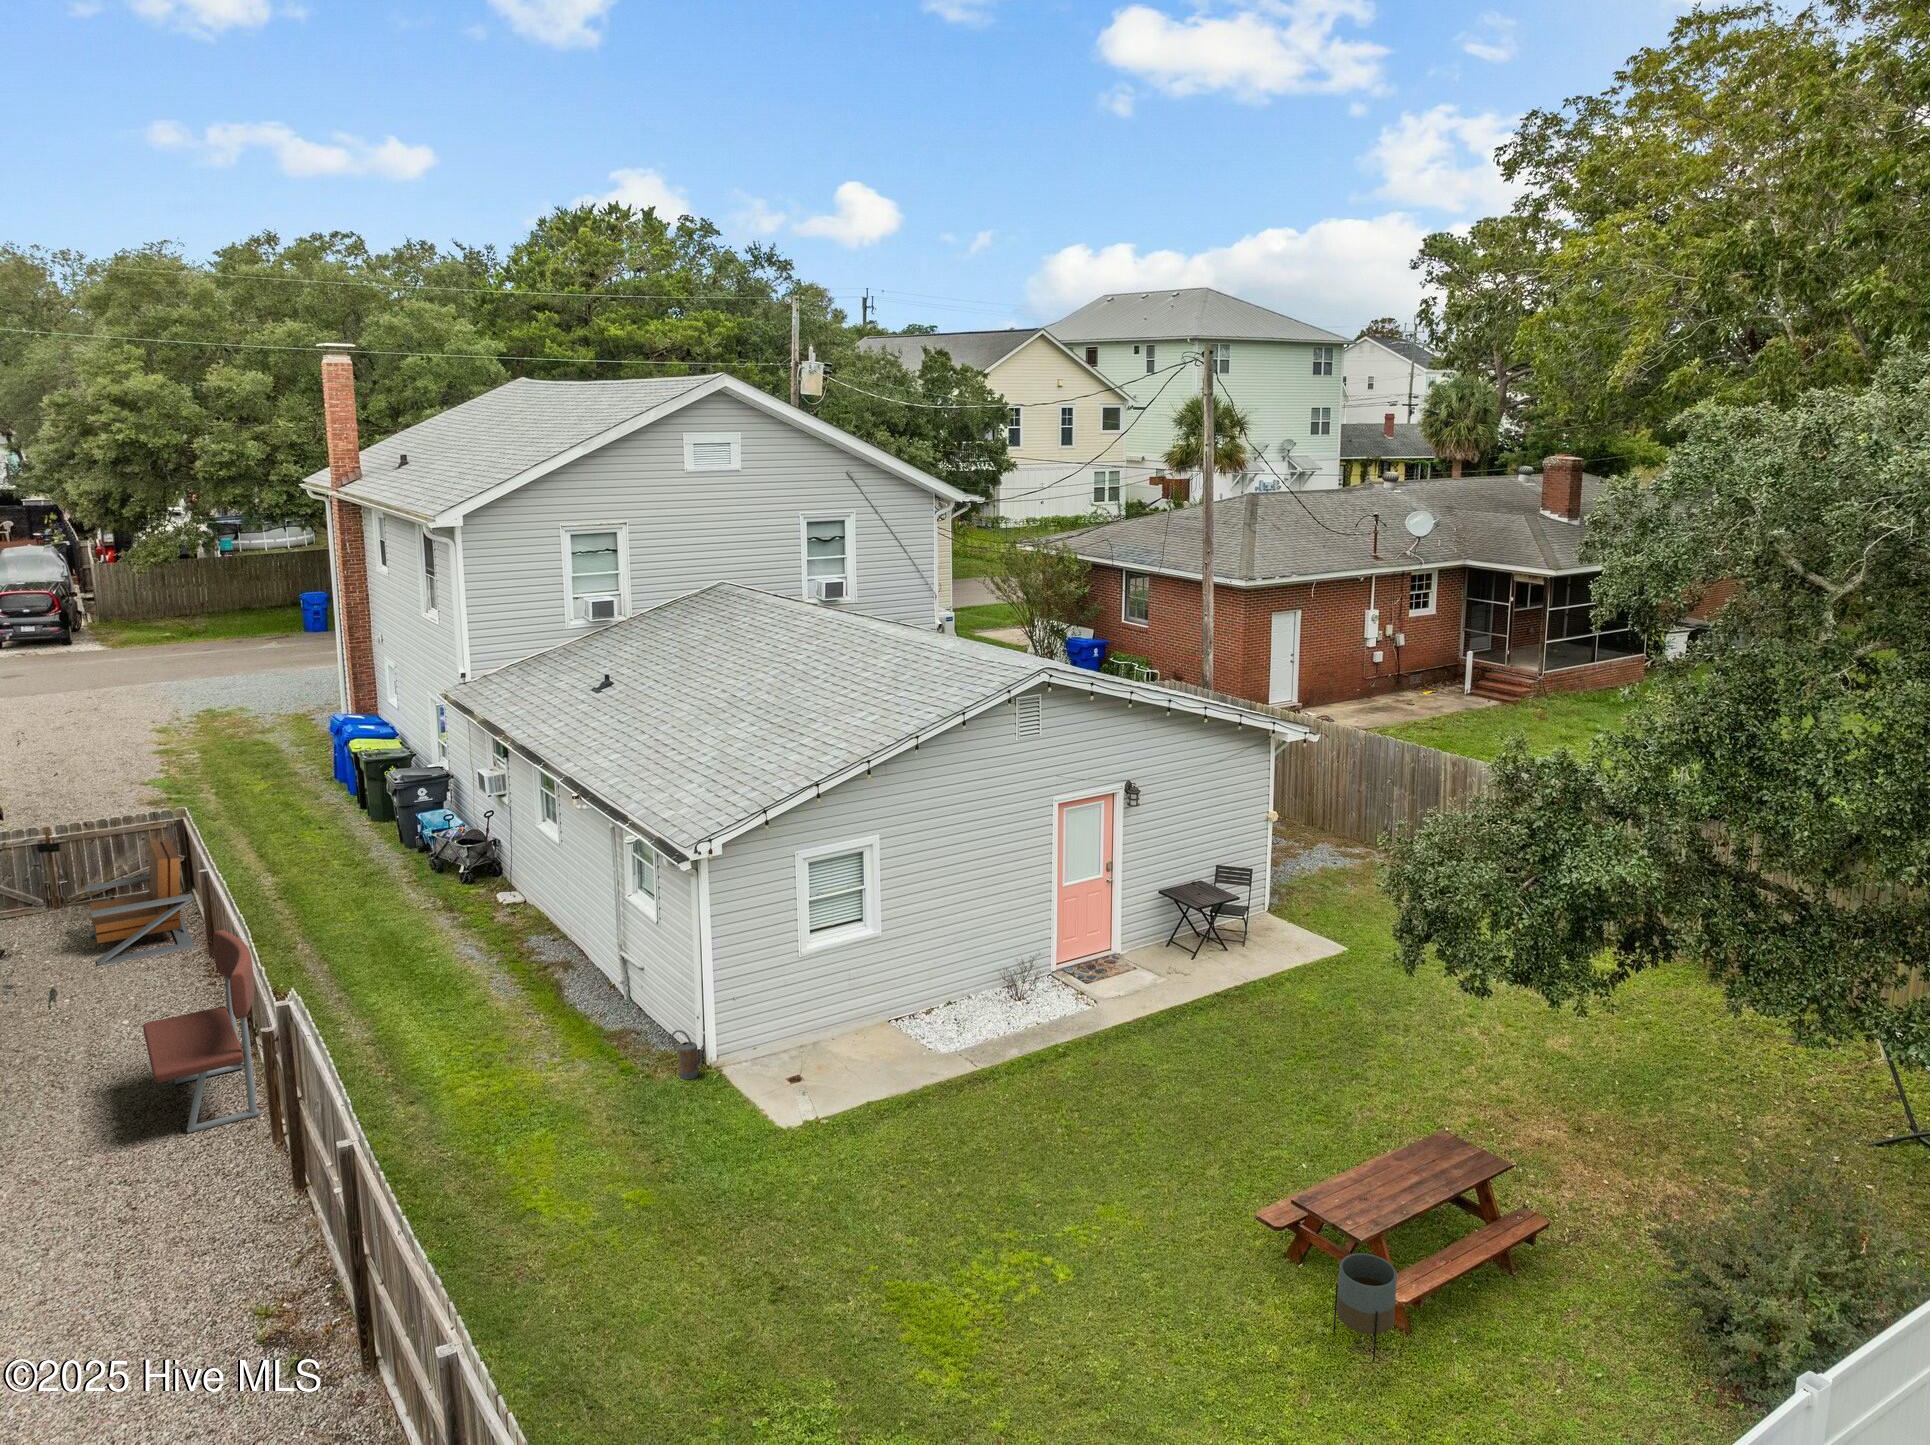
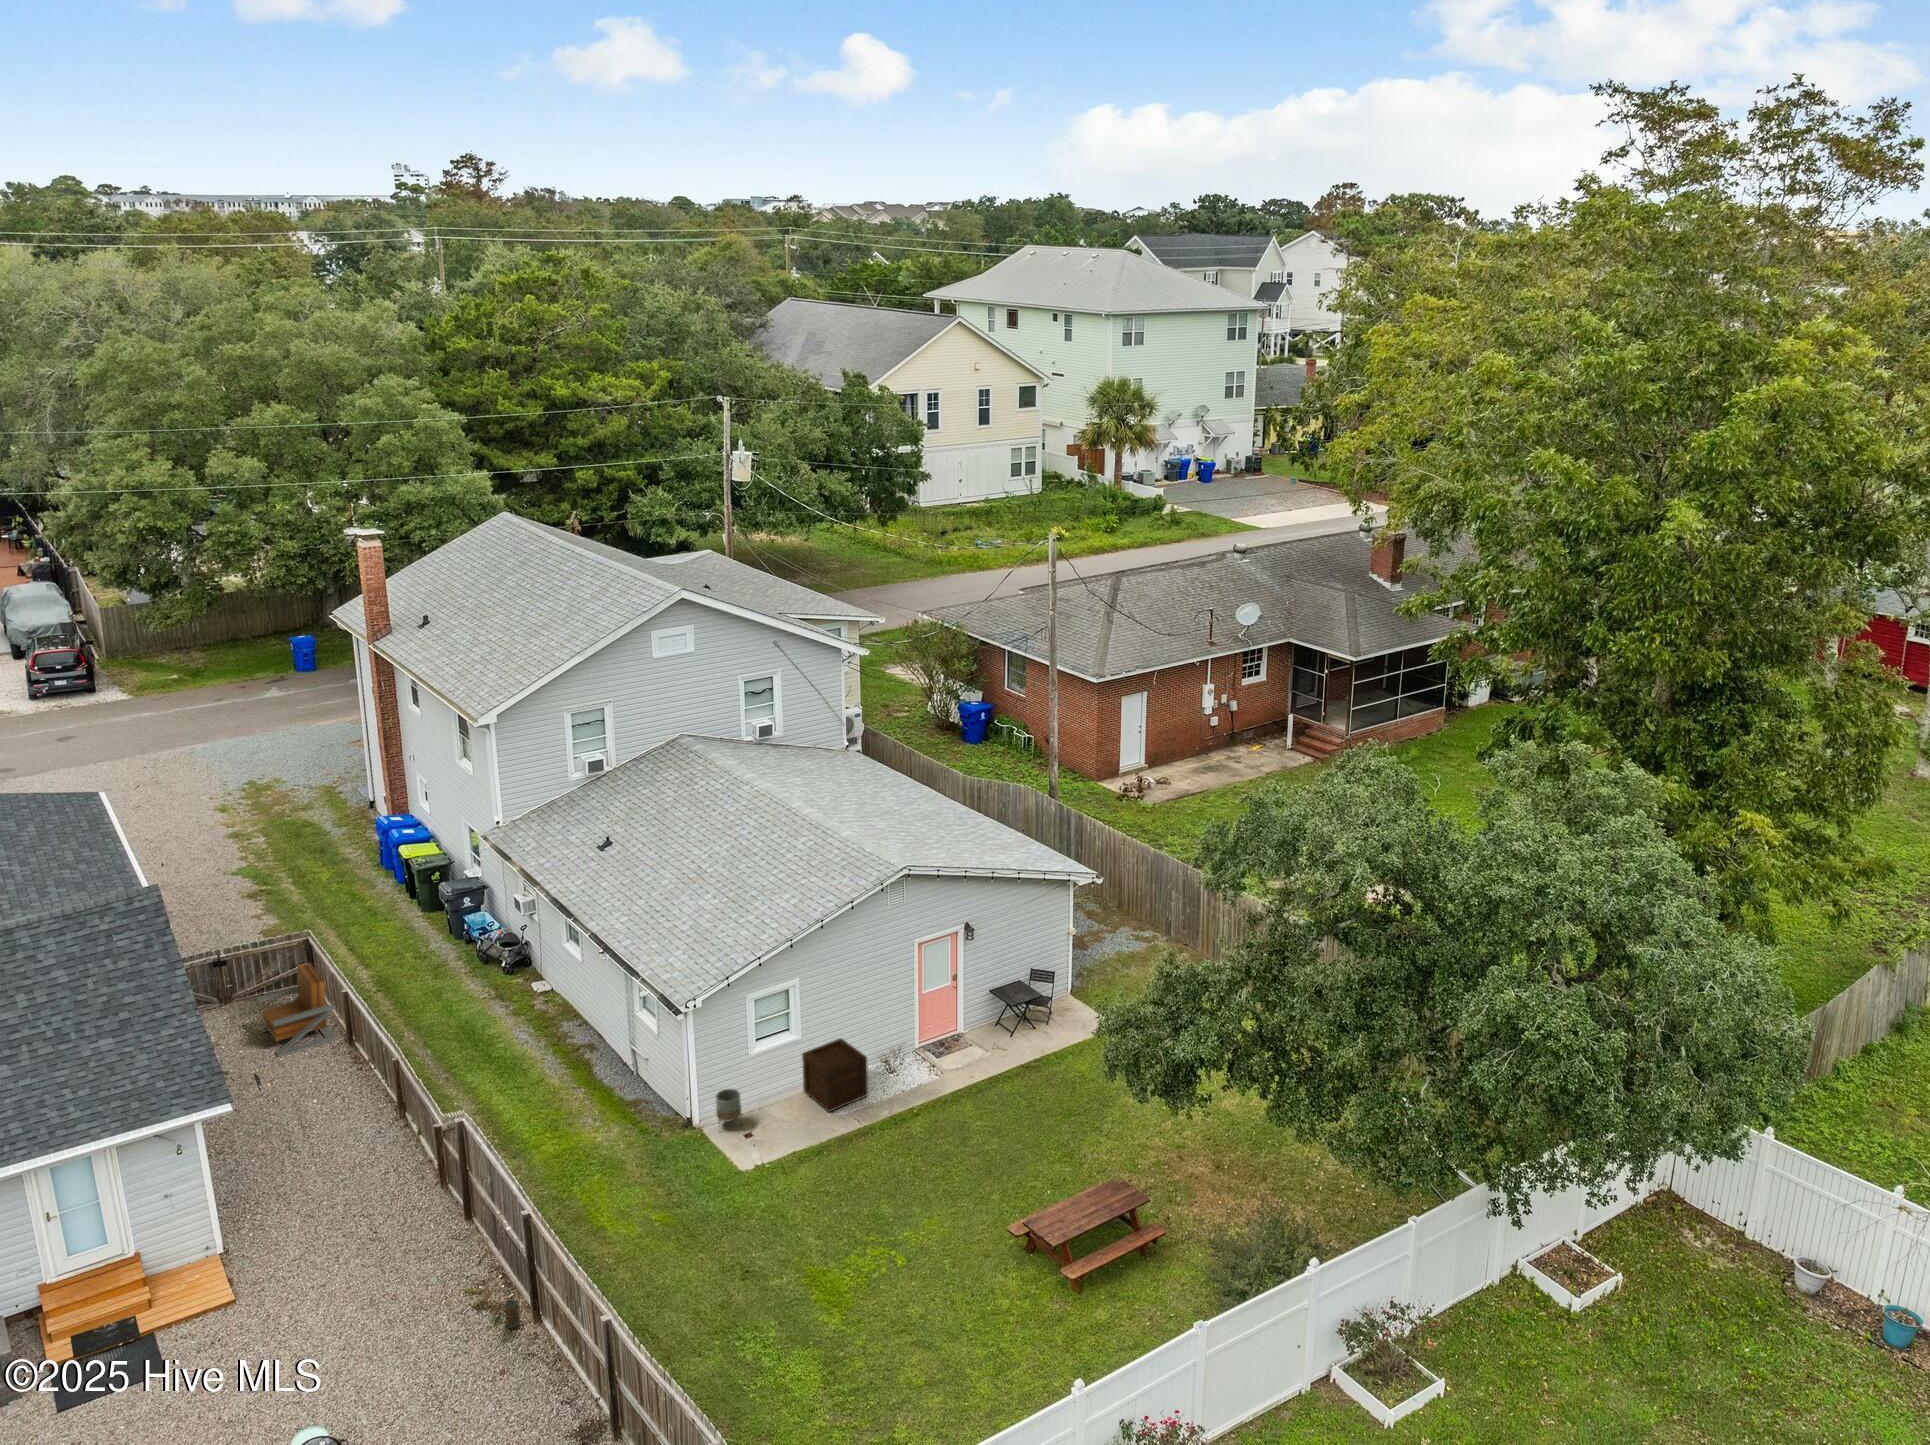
bench: present [143,930,259,1133] -> none [350,1057,429,1184]
wooden crate: none [883,938,985,1047] -> present [802,1038,868,1112]
watering can: present [671,1030,705,1079] -> present [505,1291,521,1328]
planter: present [1333,1253,1397,1362] -> present [716,1089,741,1121]

